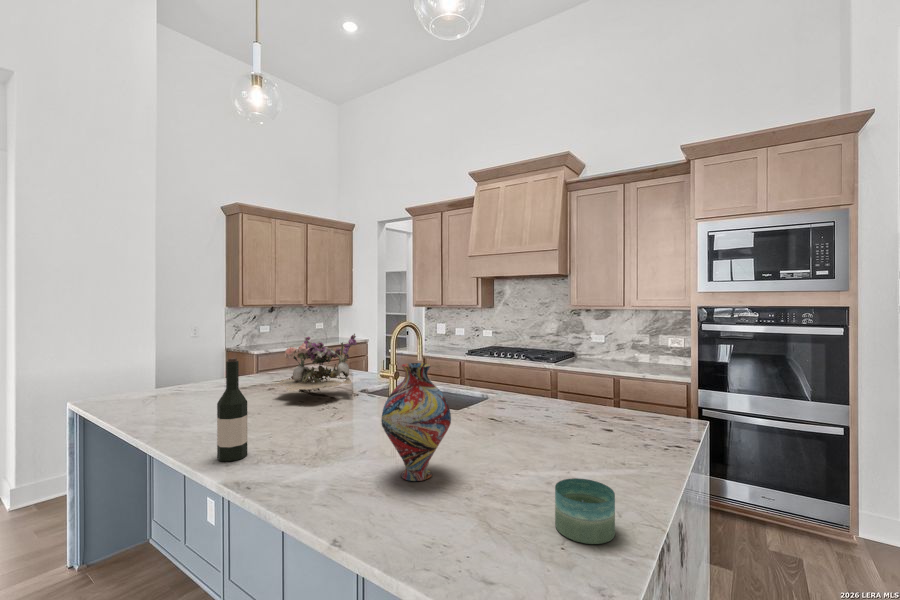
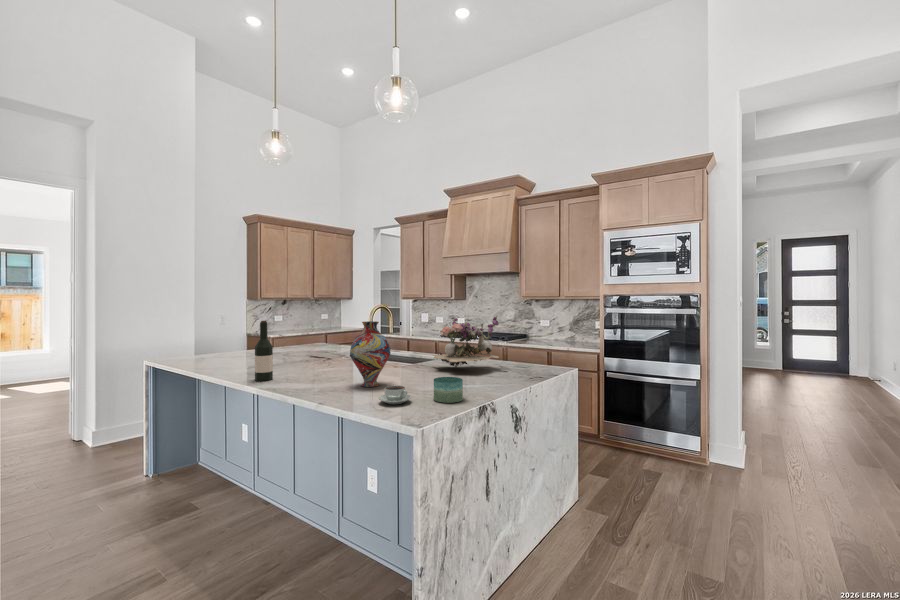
flower arrangement: present [276,334,357,395] -> present [433,316,499,368]
coffee cup: none [453,503,519,551] -> present [378,386,411,404]

